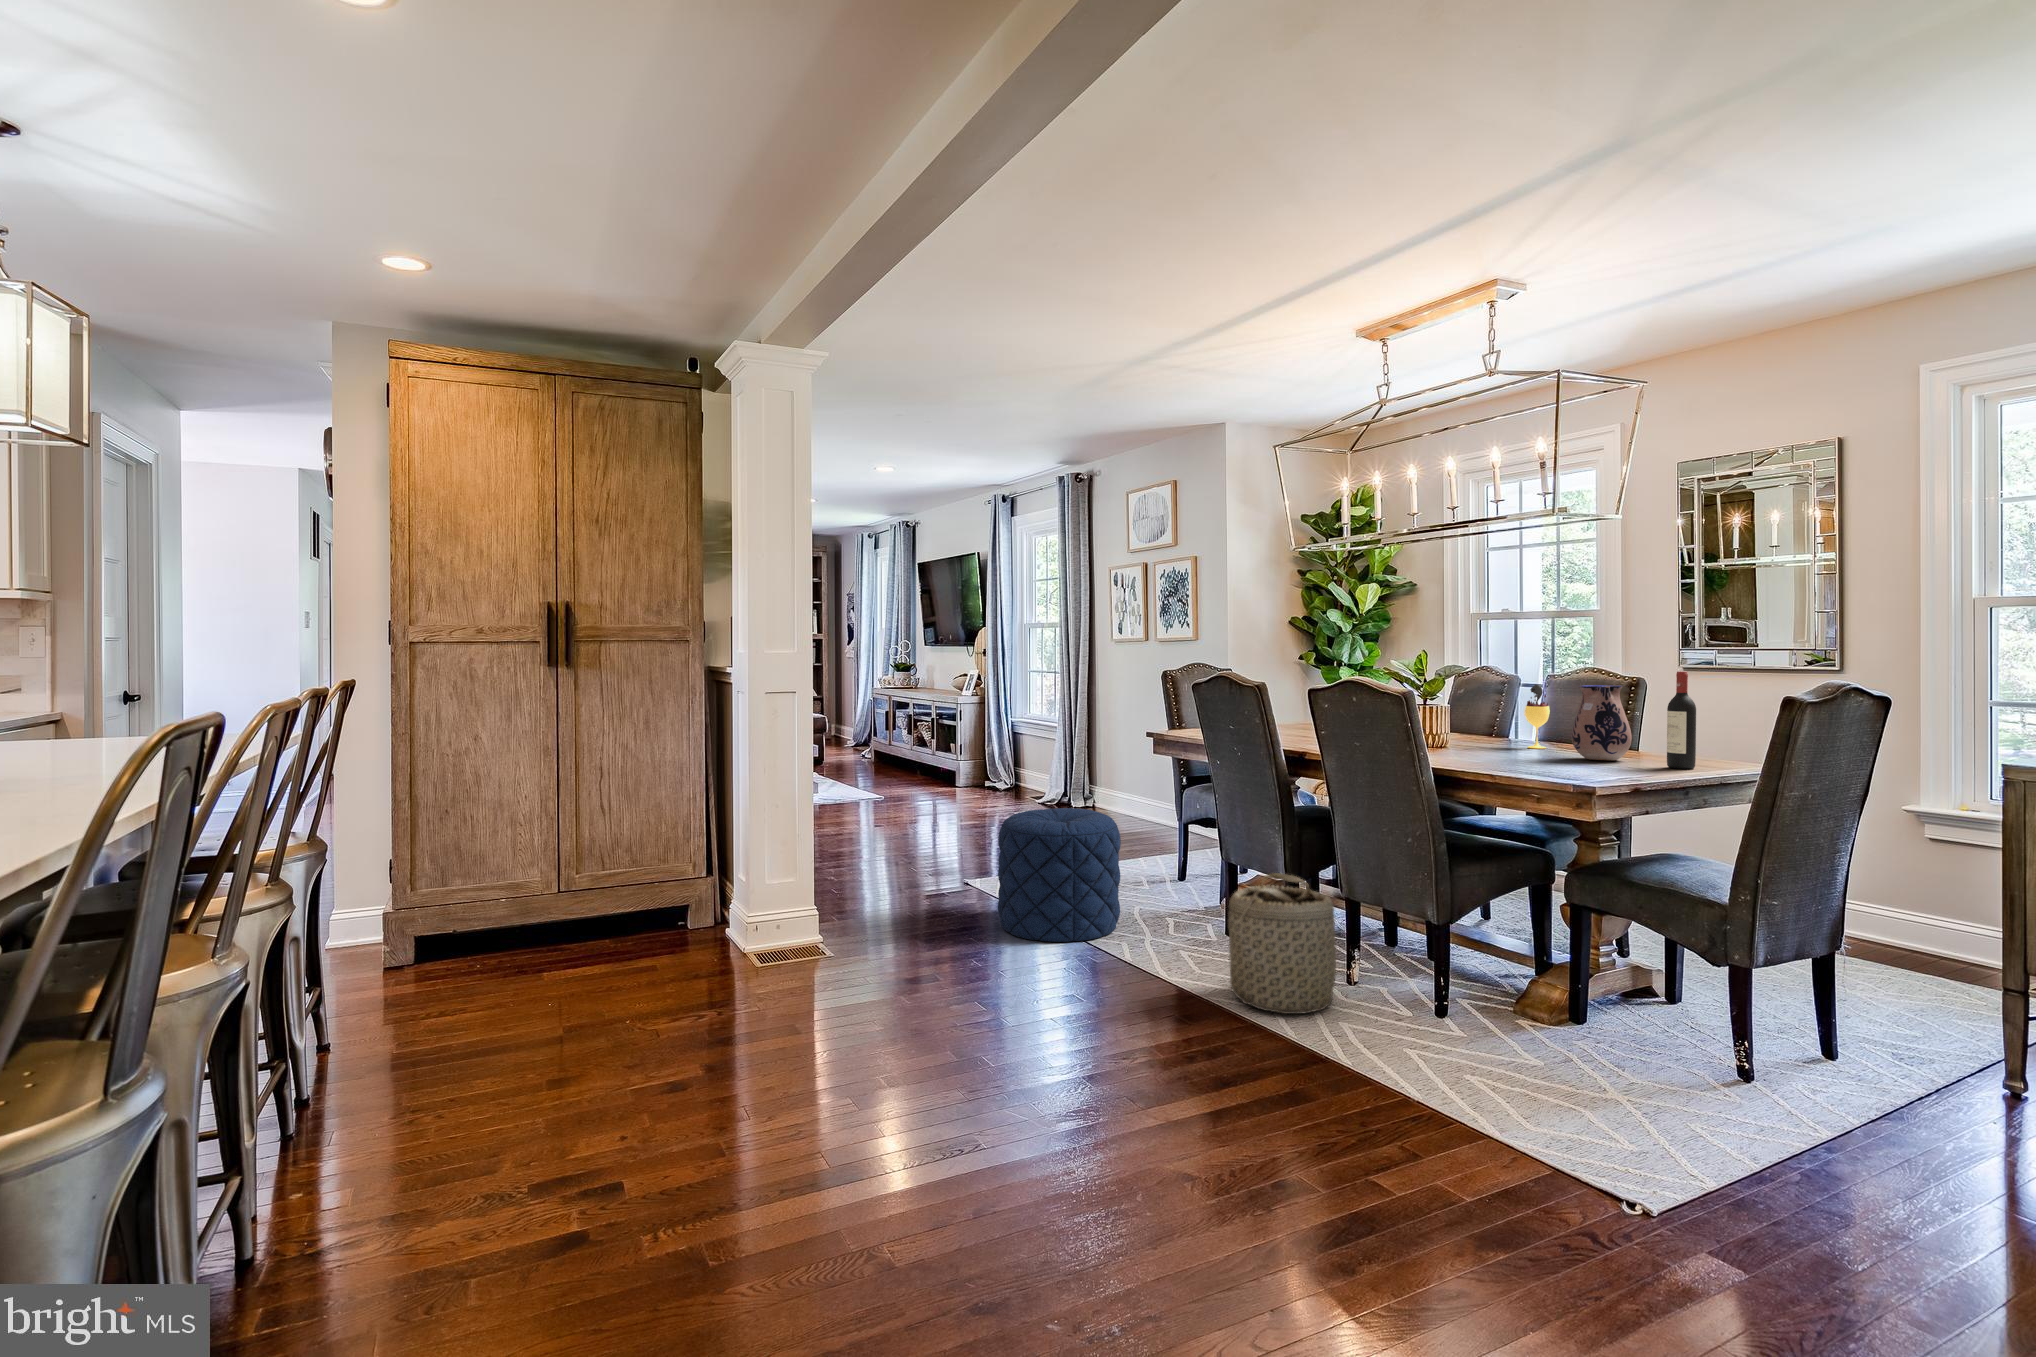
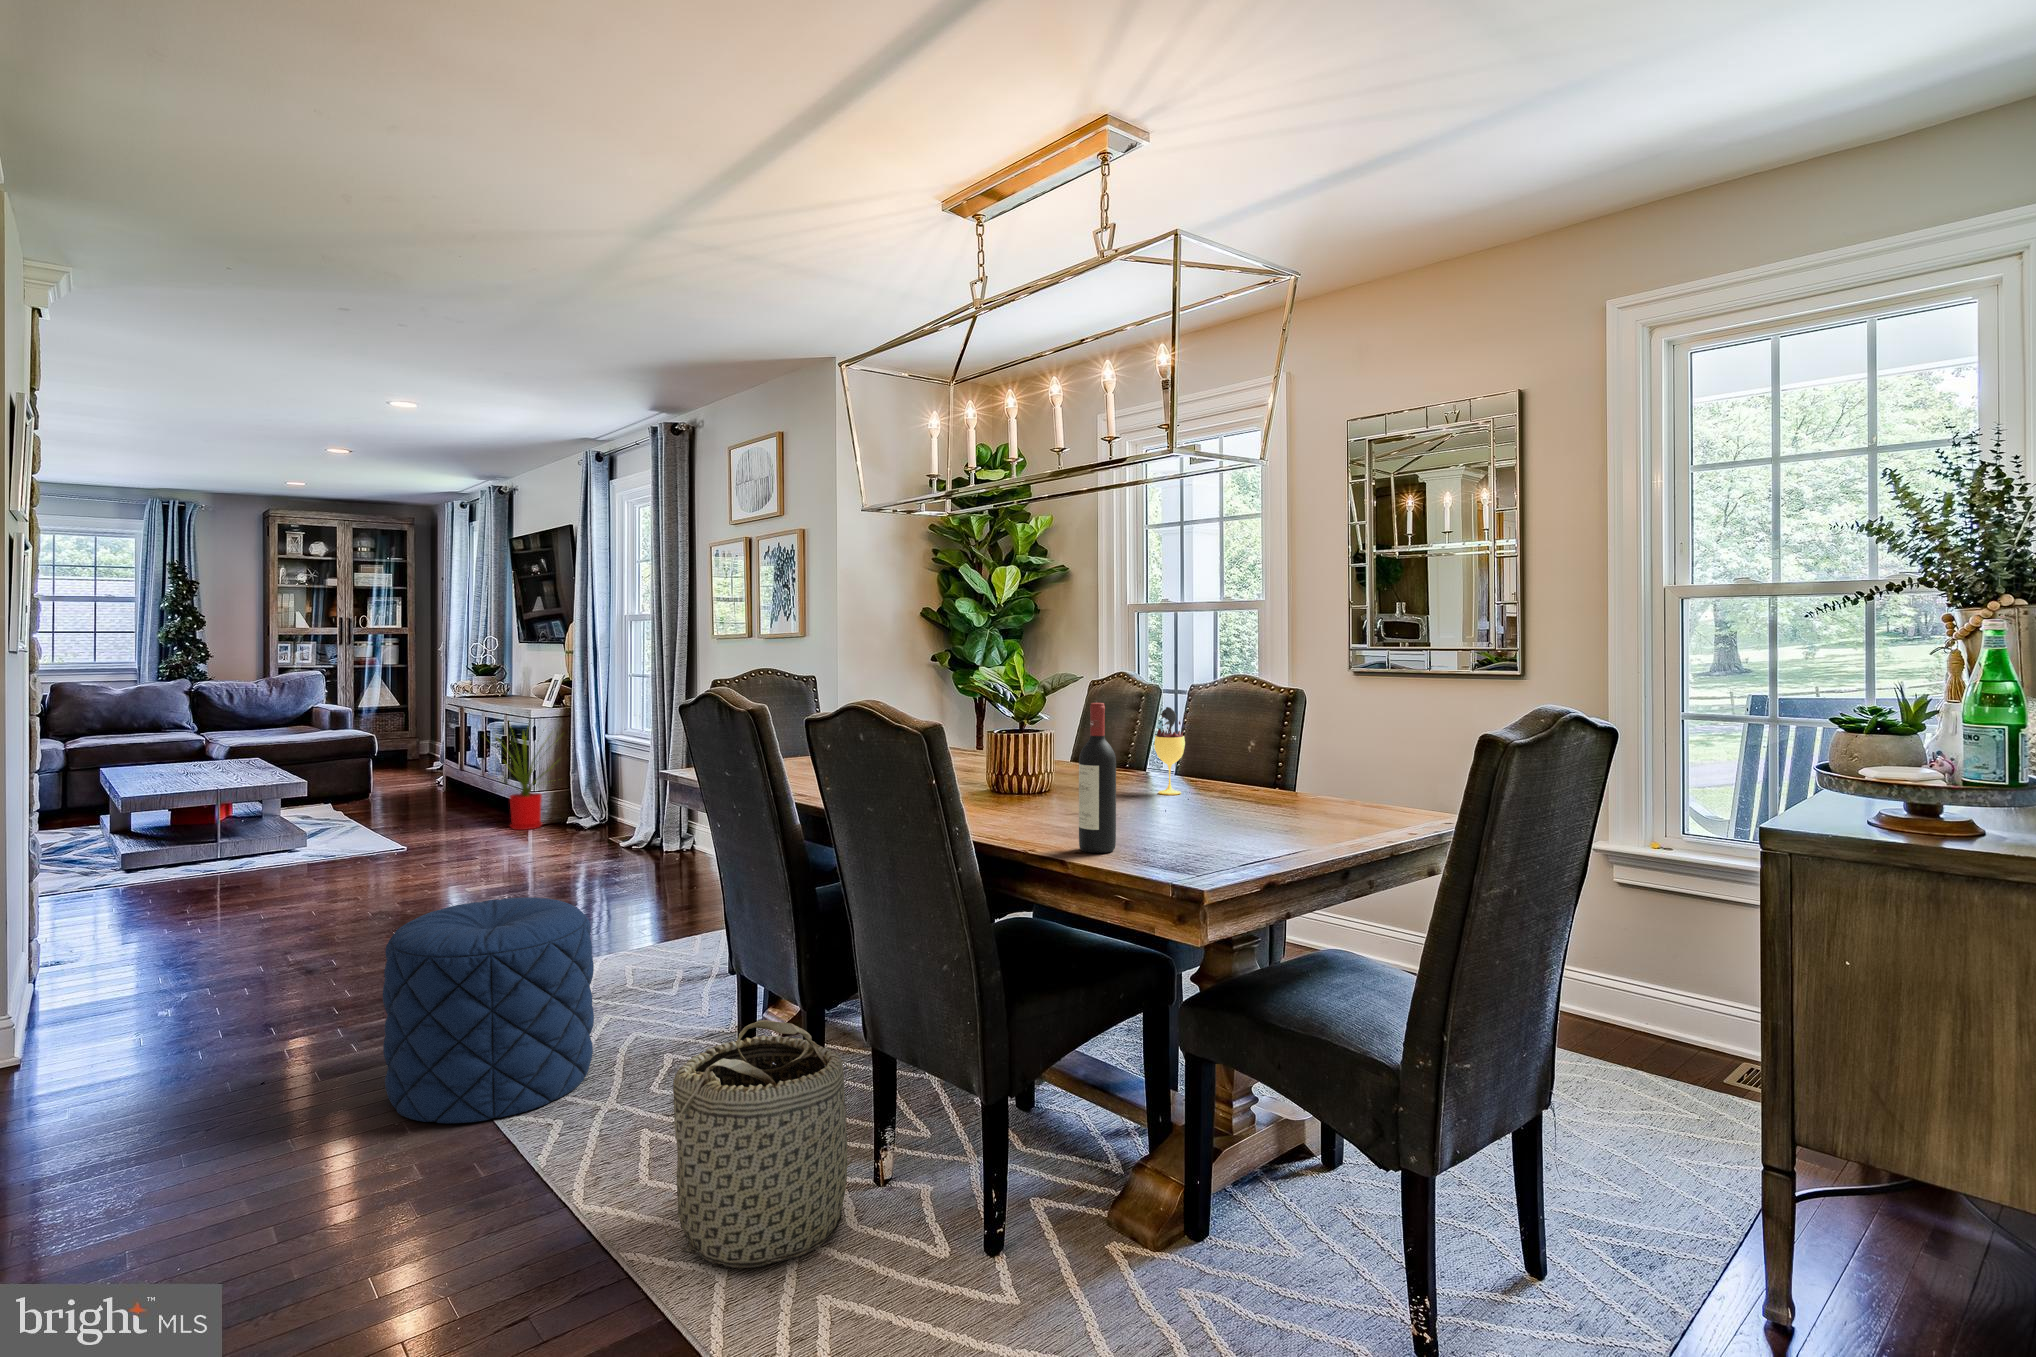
wine bottle: present [1667,671,1696,769] -> present [1079,703,1116,853]
ceramic pitcher: present [1572,685,1632,761] -> none [1201,711,1276,820]
house plant: none [920,706,984,790] -> present [501,727,555,830]

